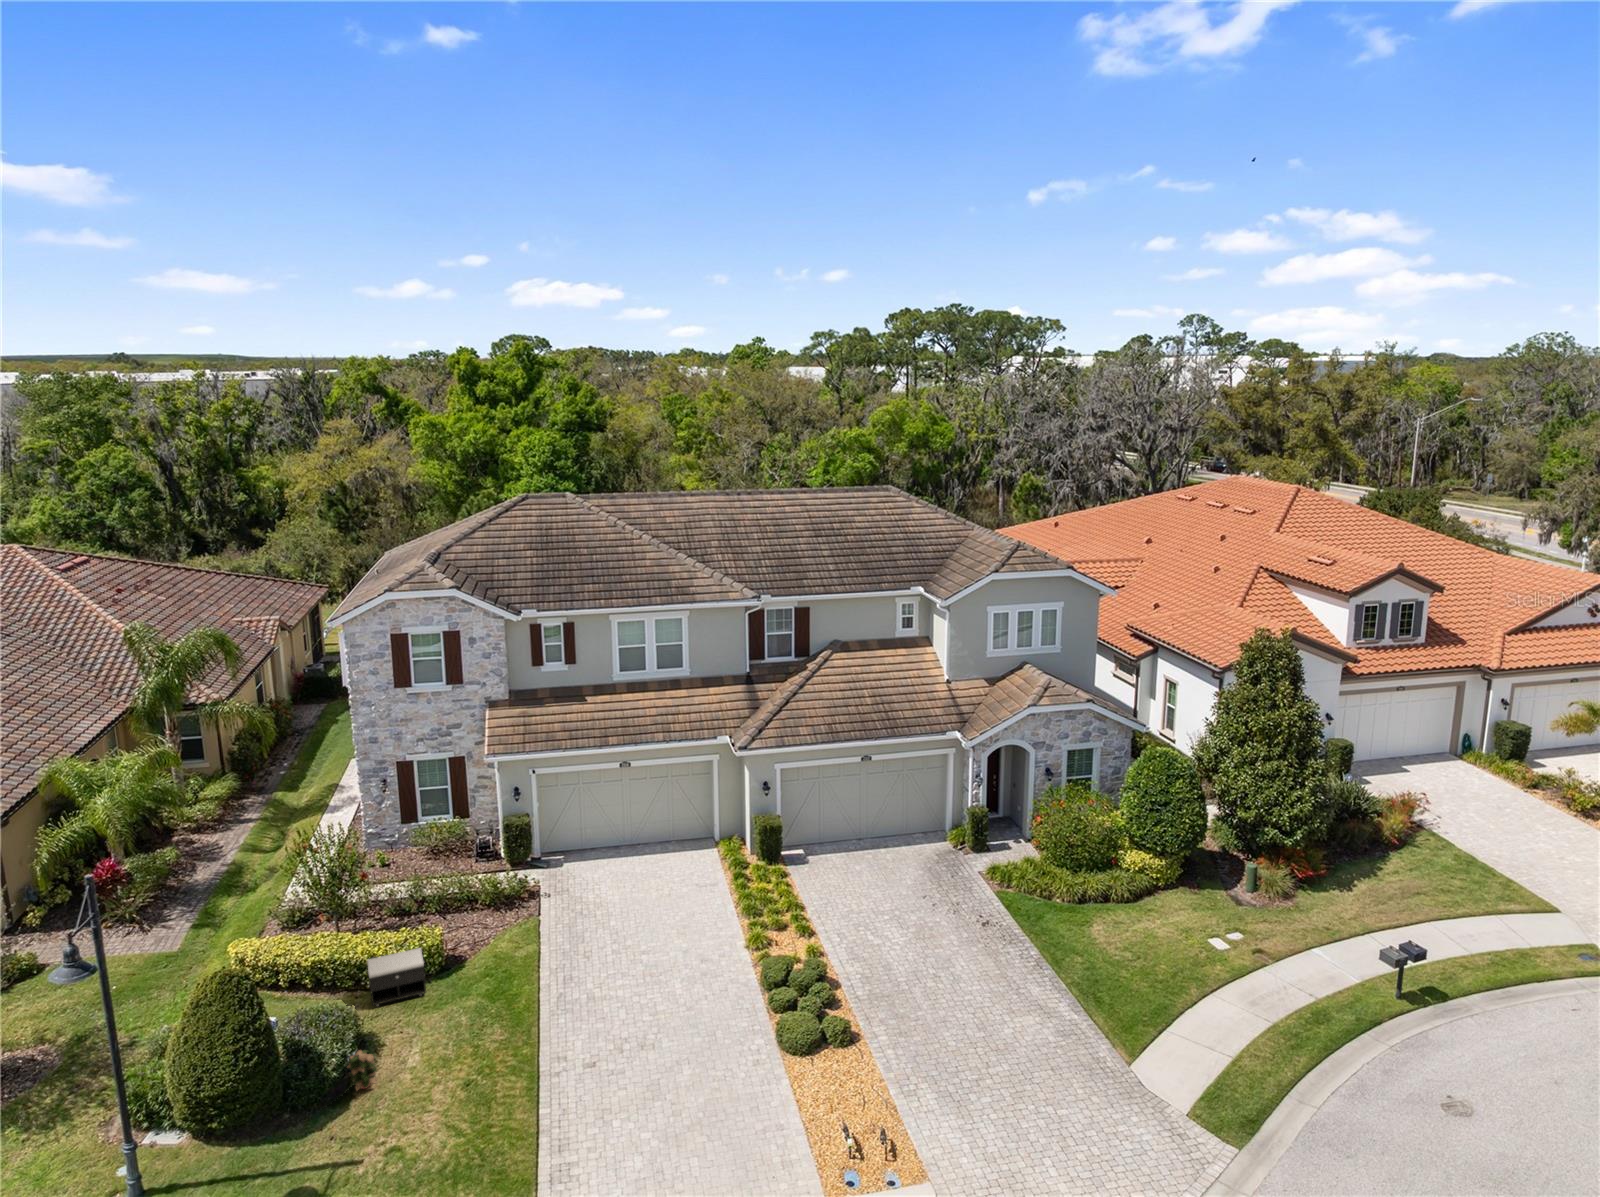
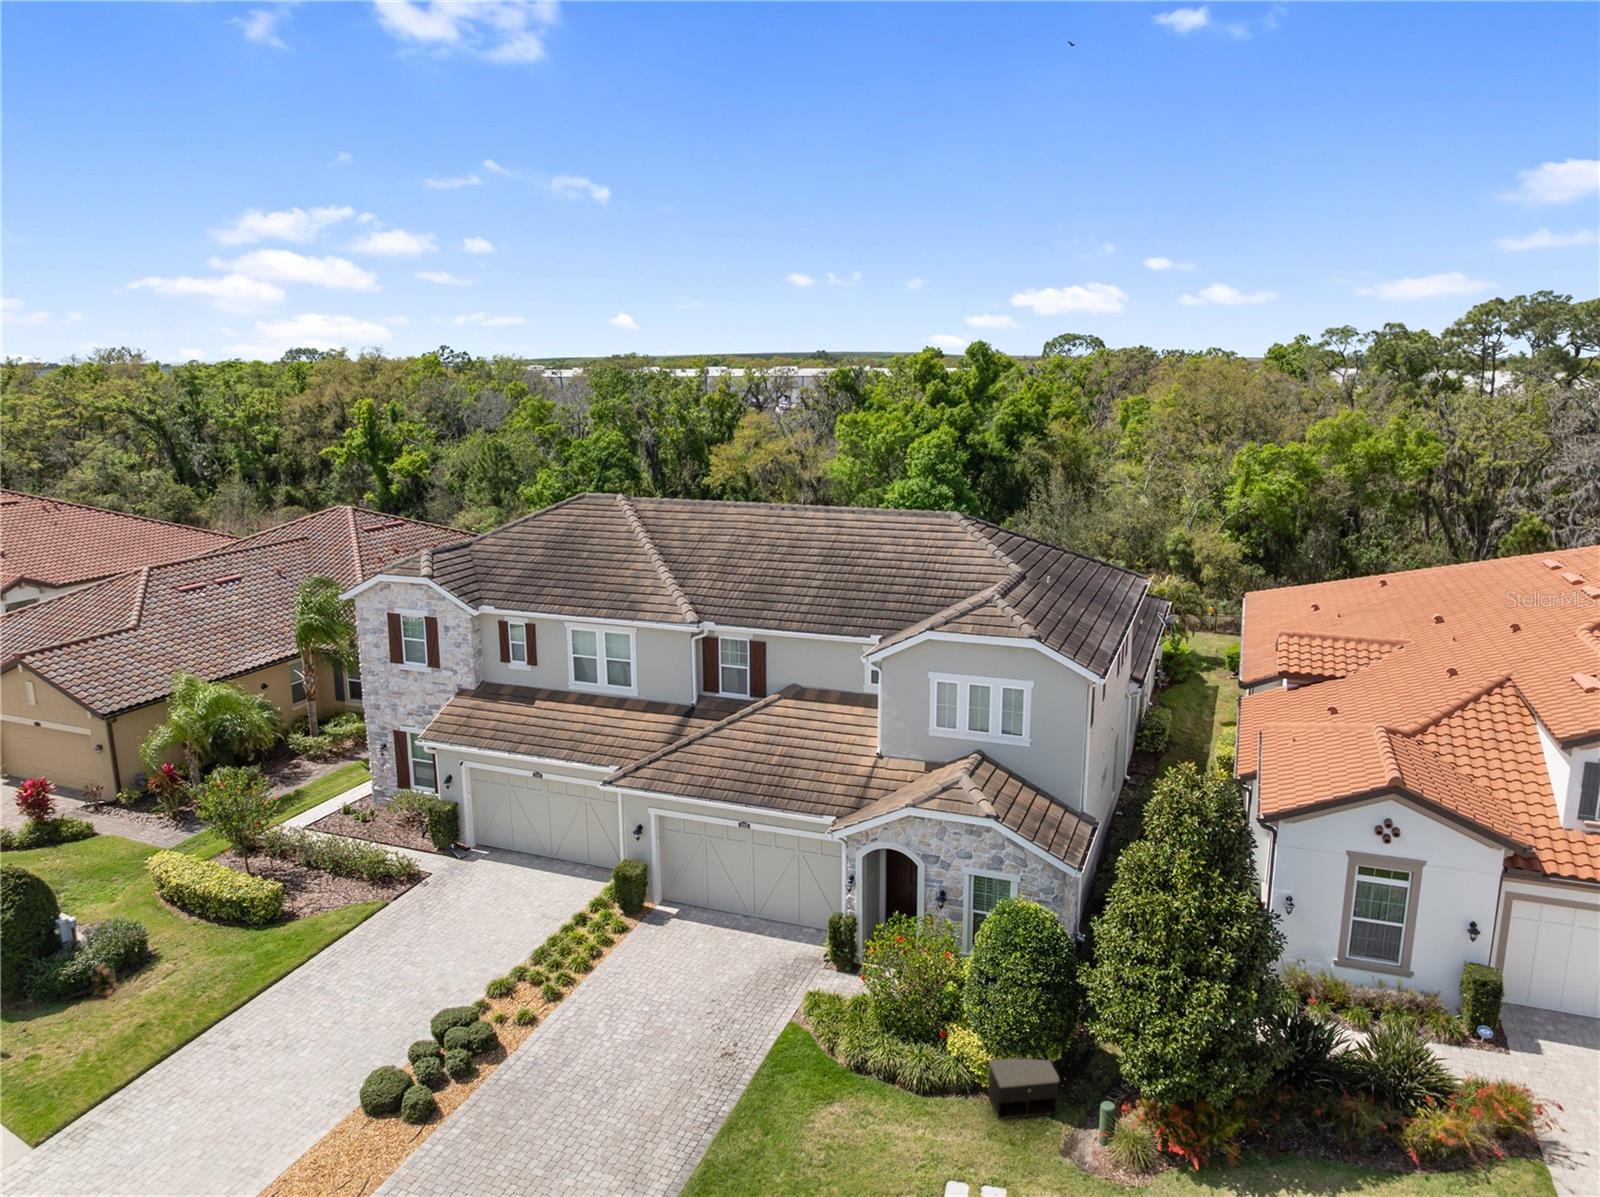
storage bench: present [368,948,426,1006] -> present [988,1058,1059,1119]

